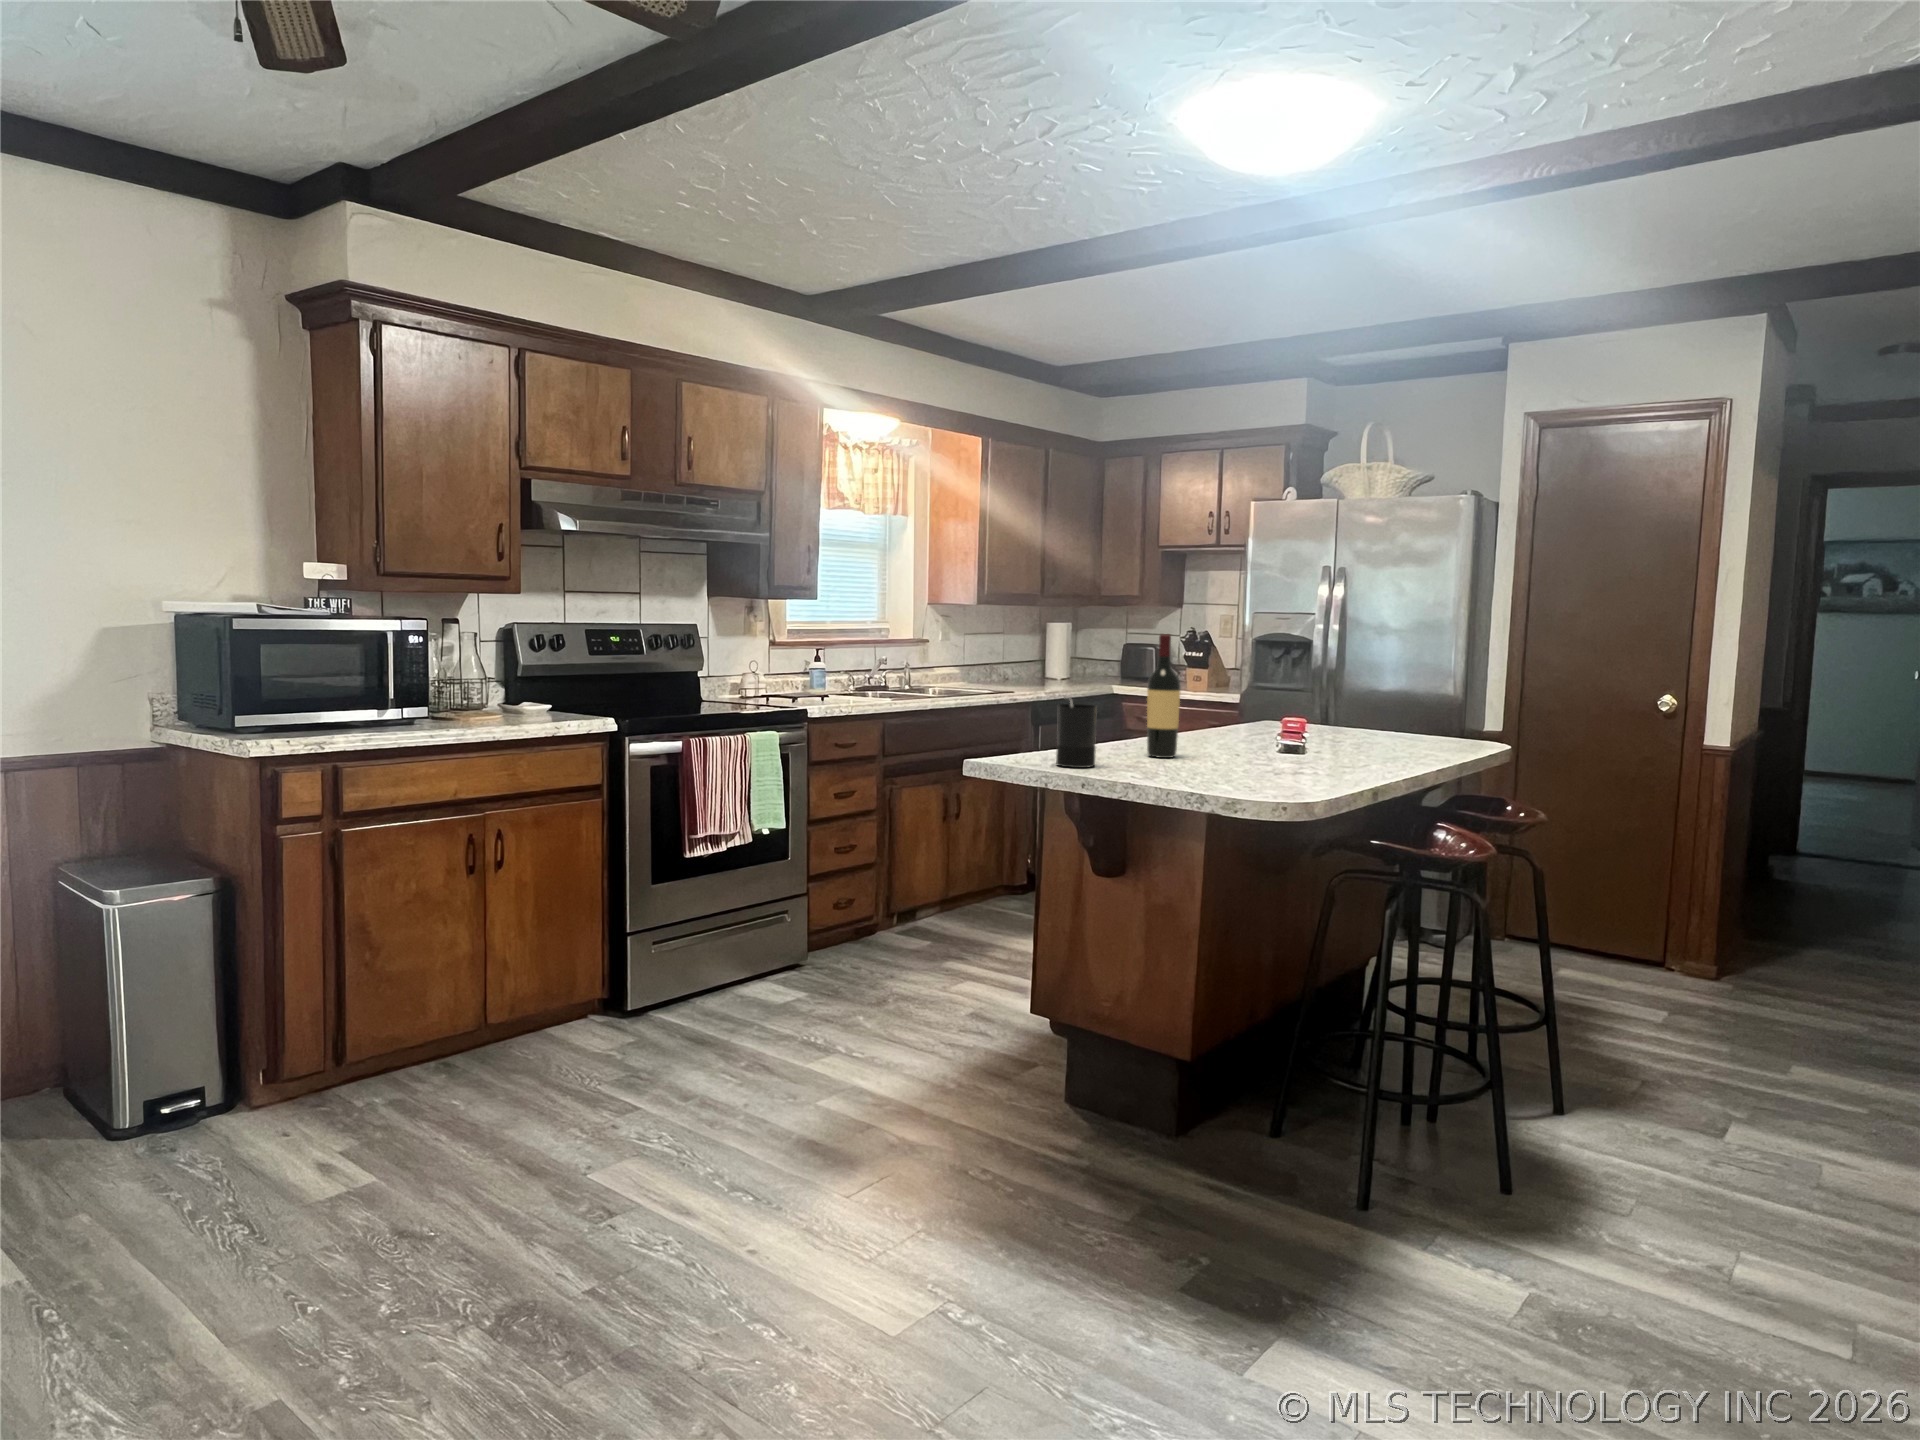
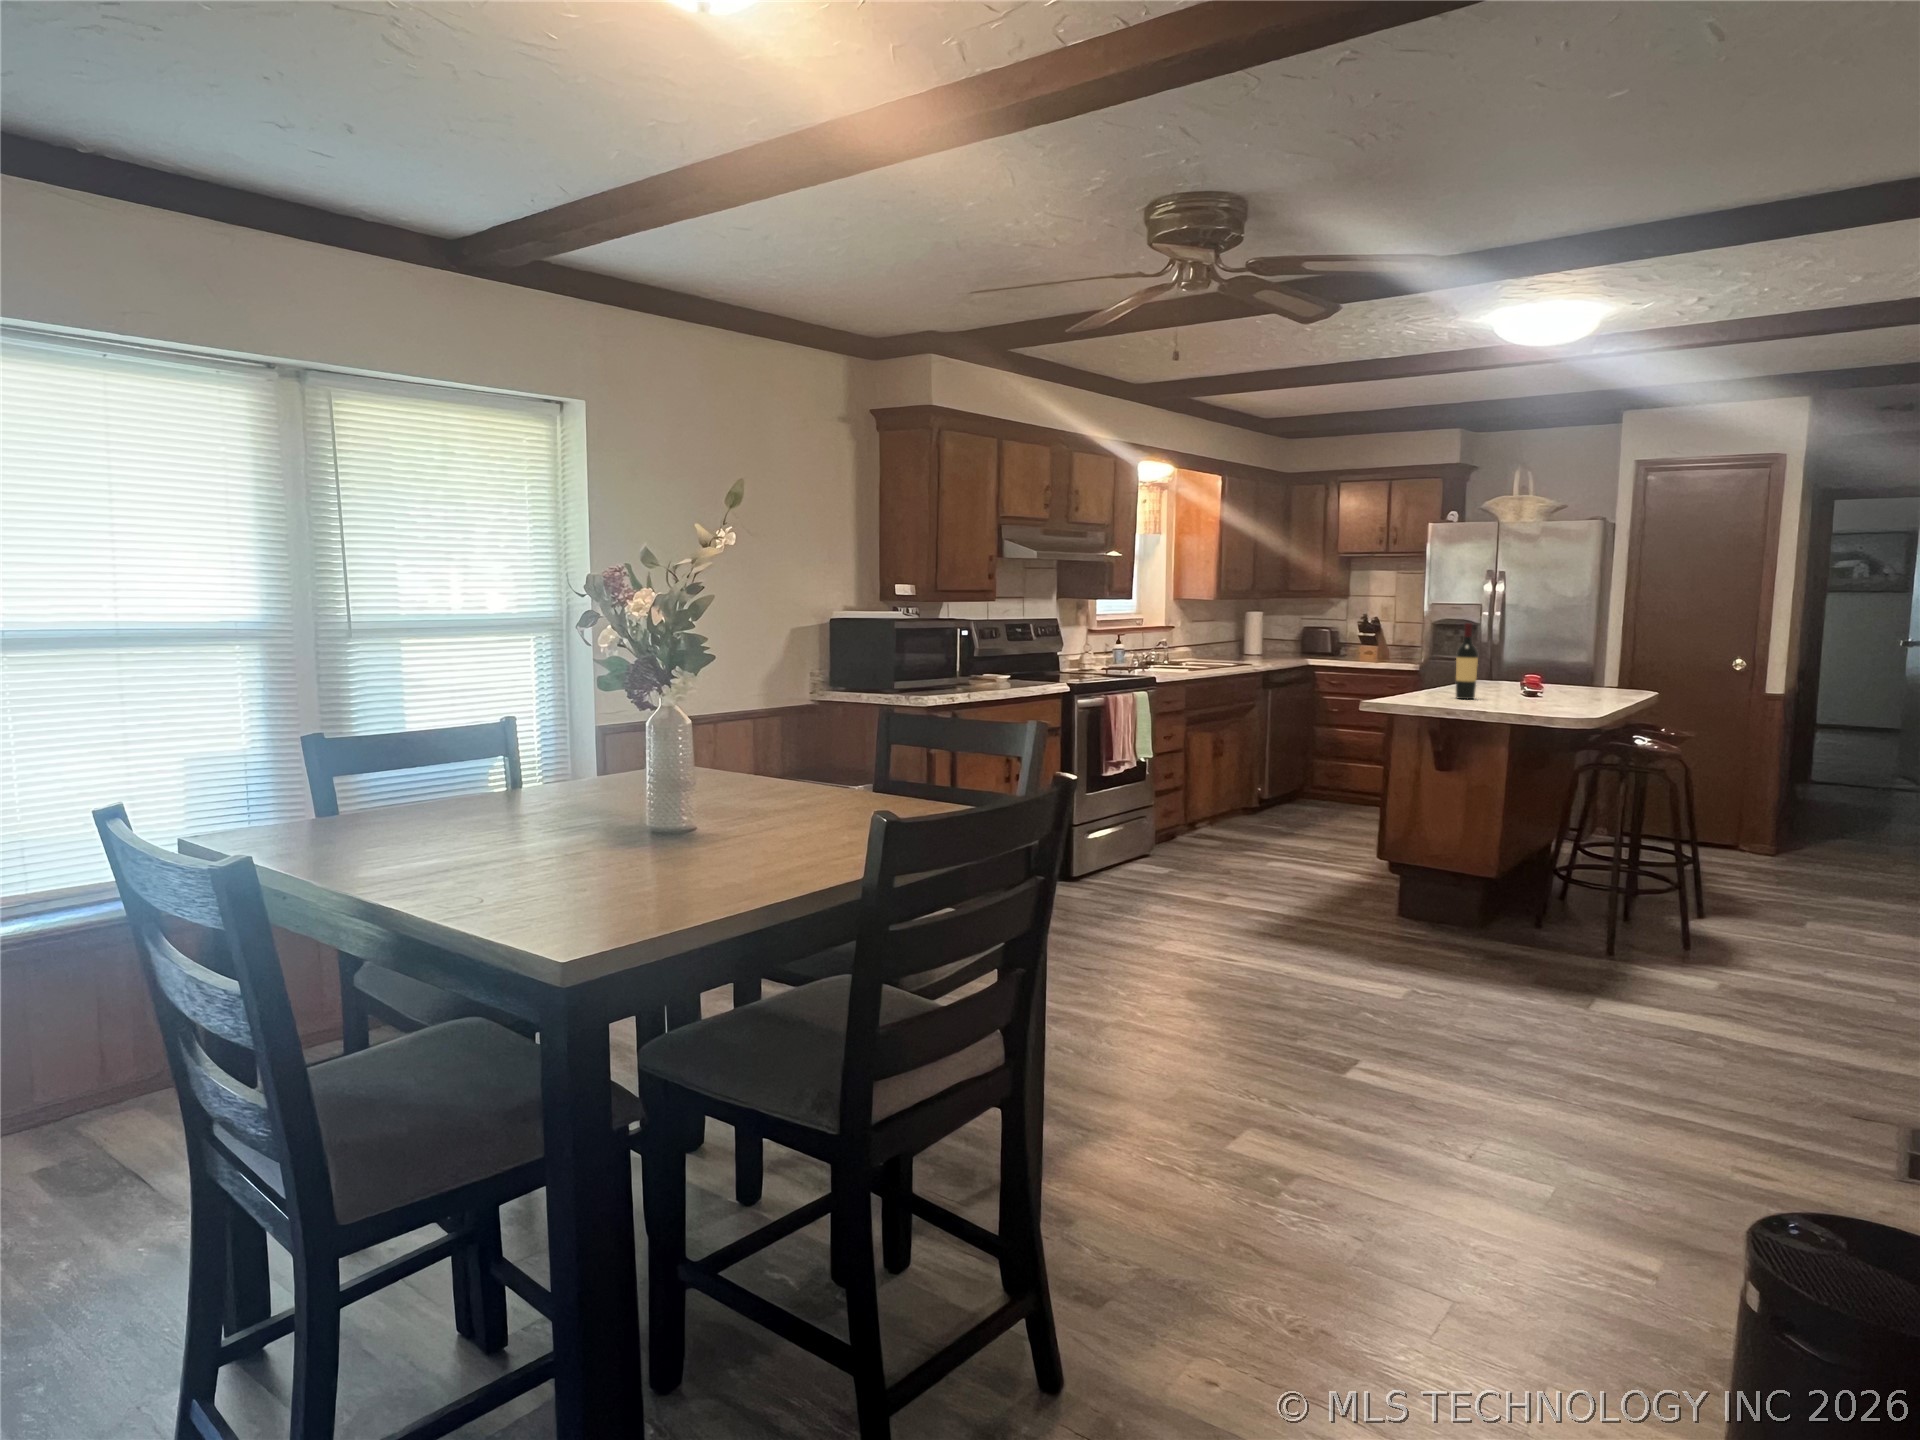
candle: present [1056,700,1097,768] -> none [1416,663,1443,704]

